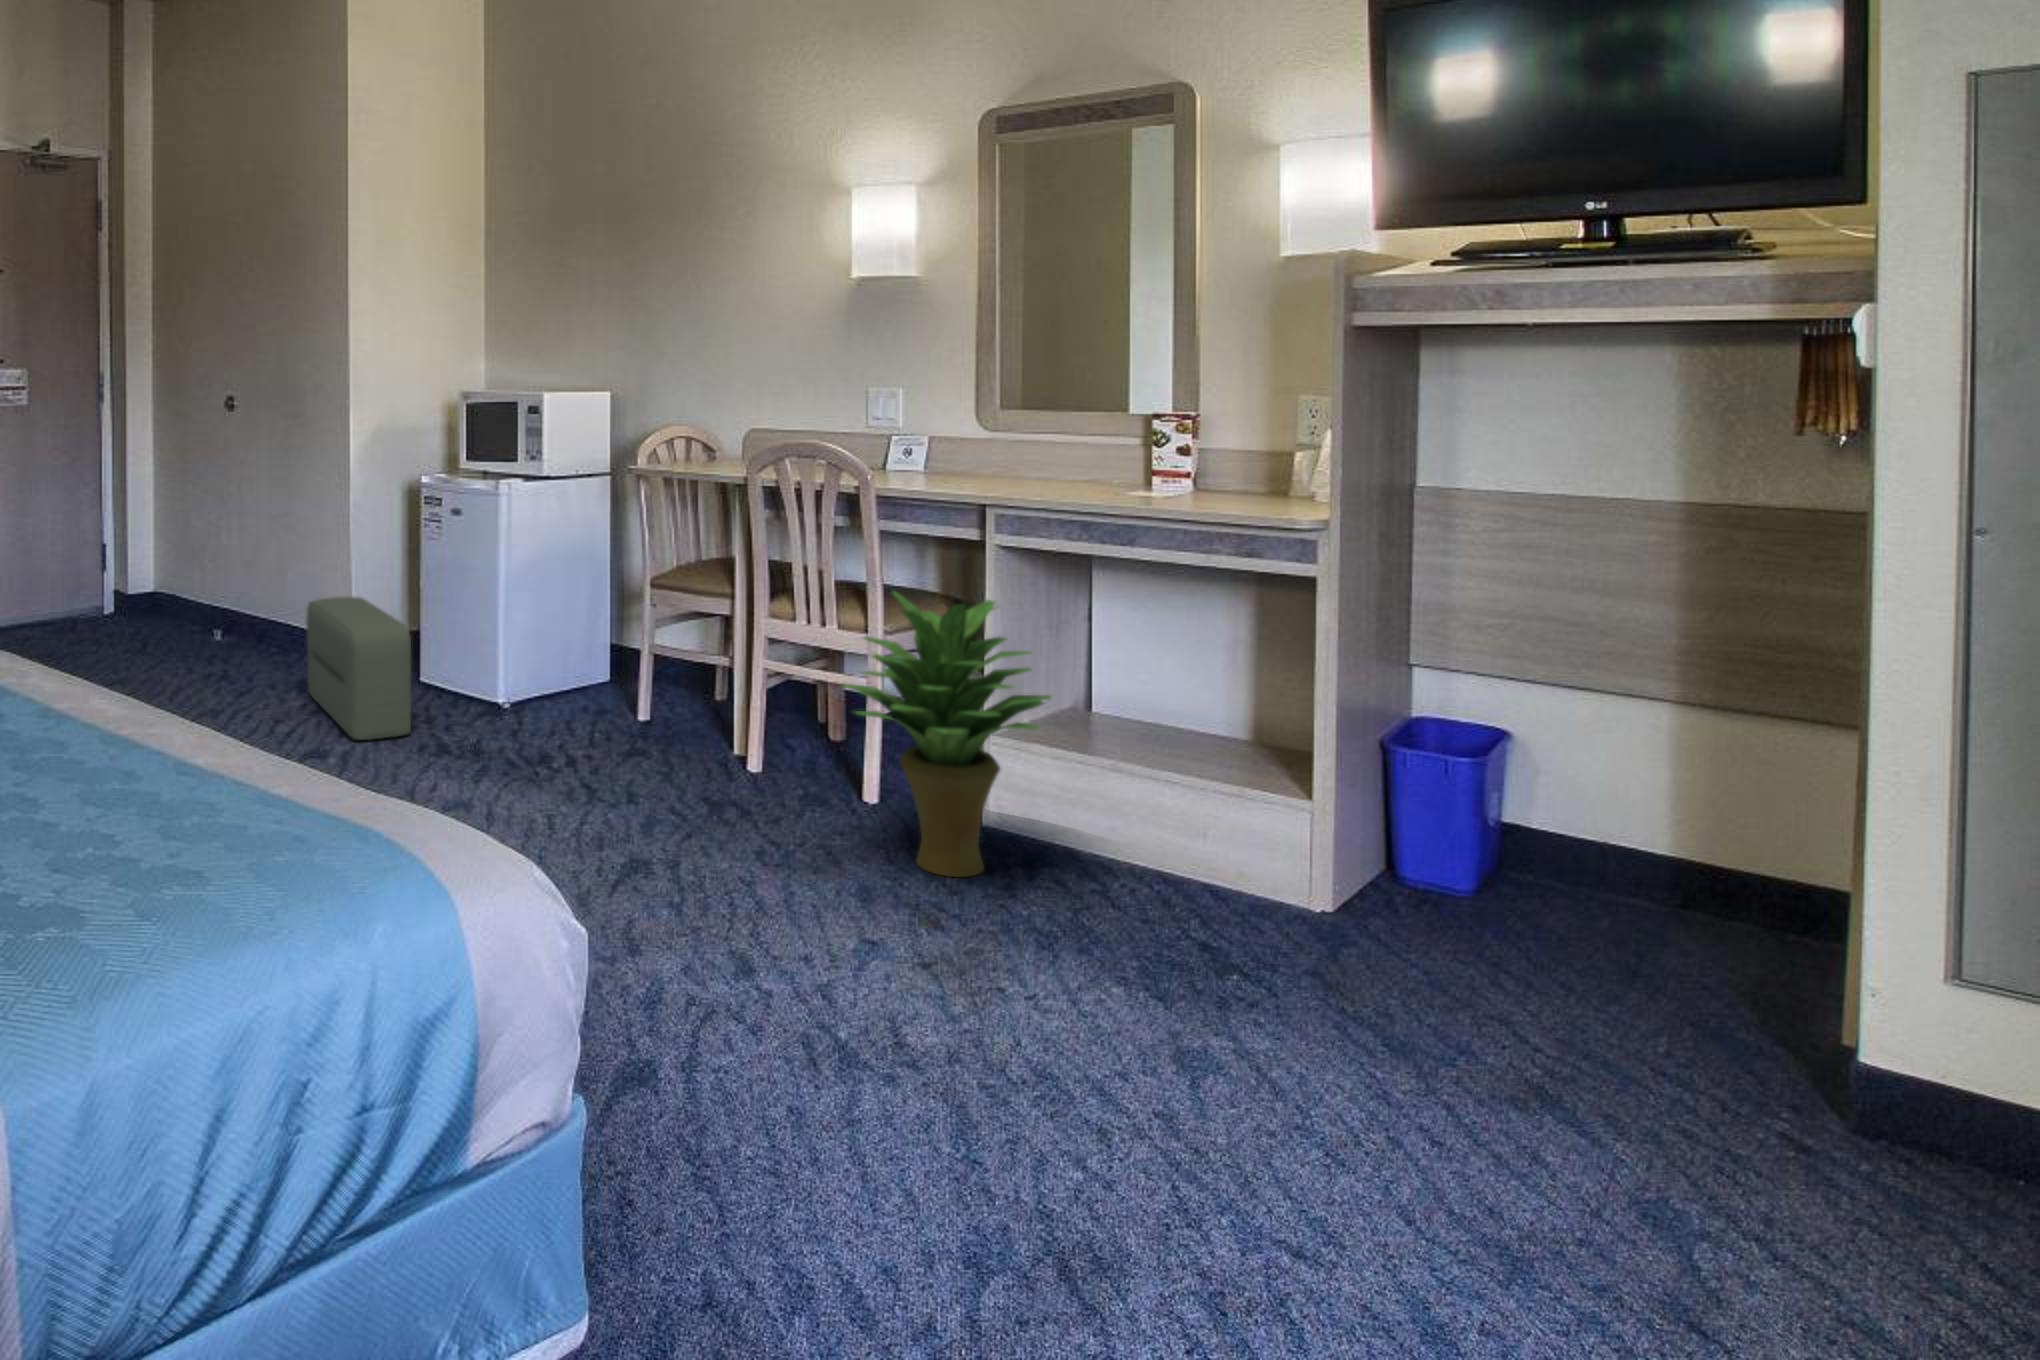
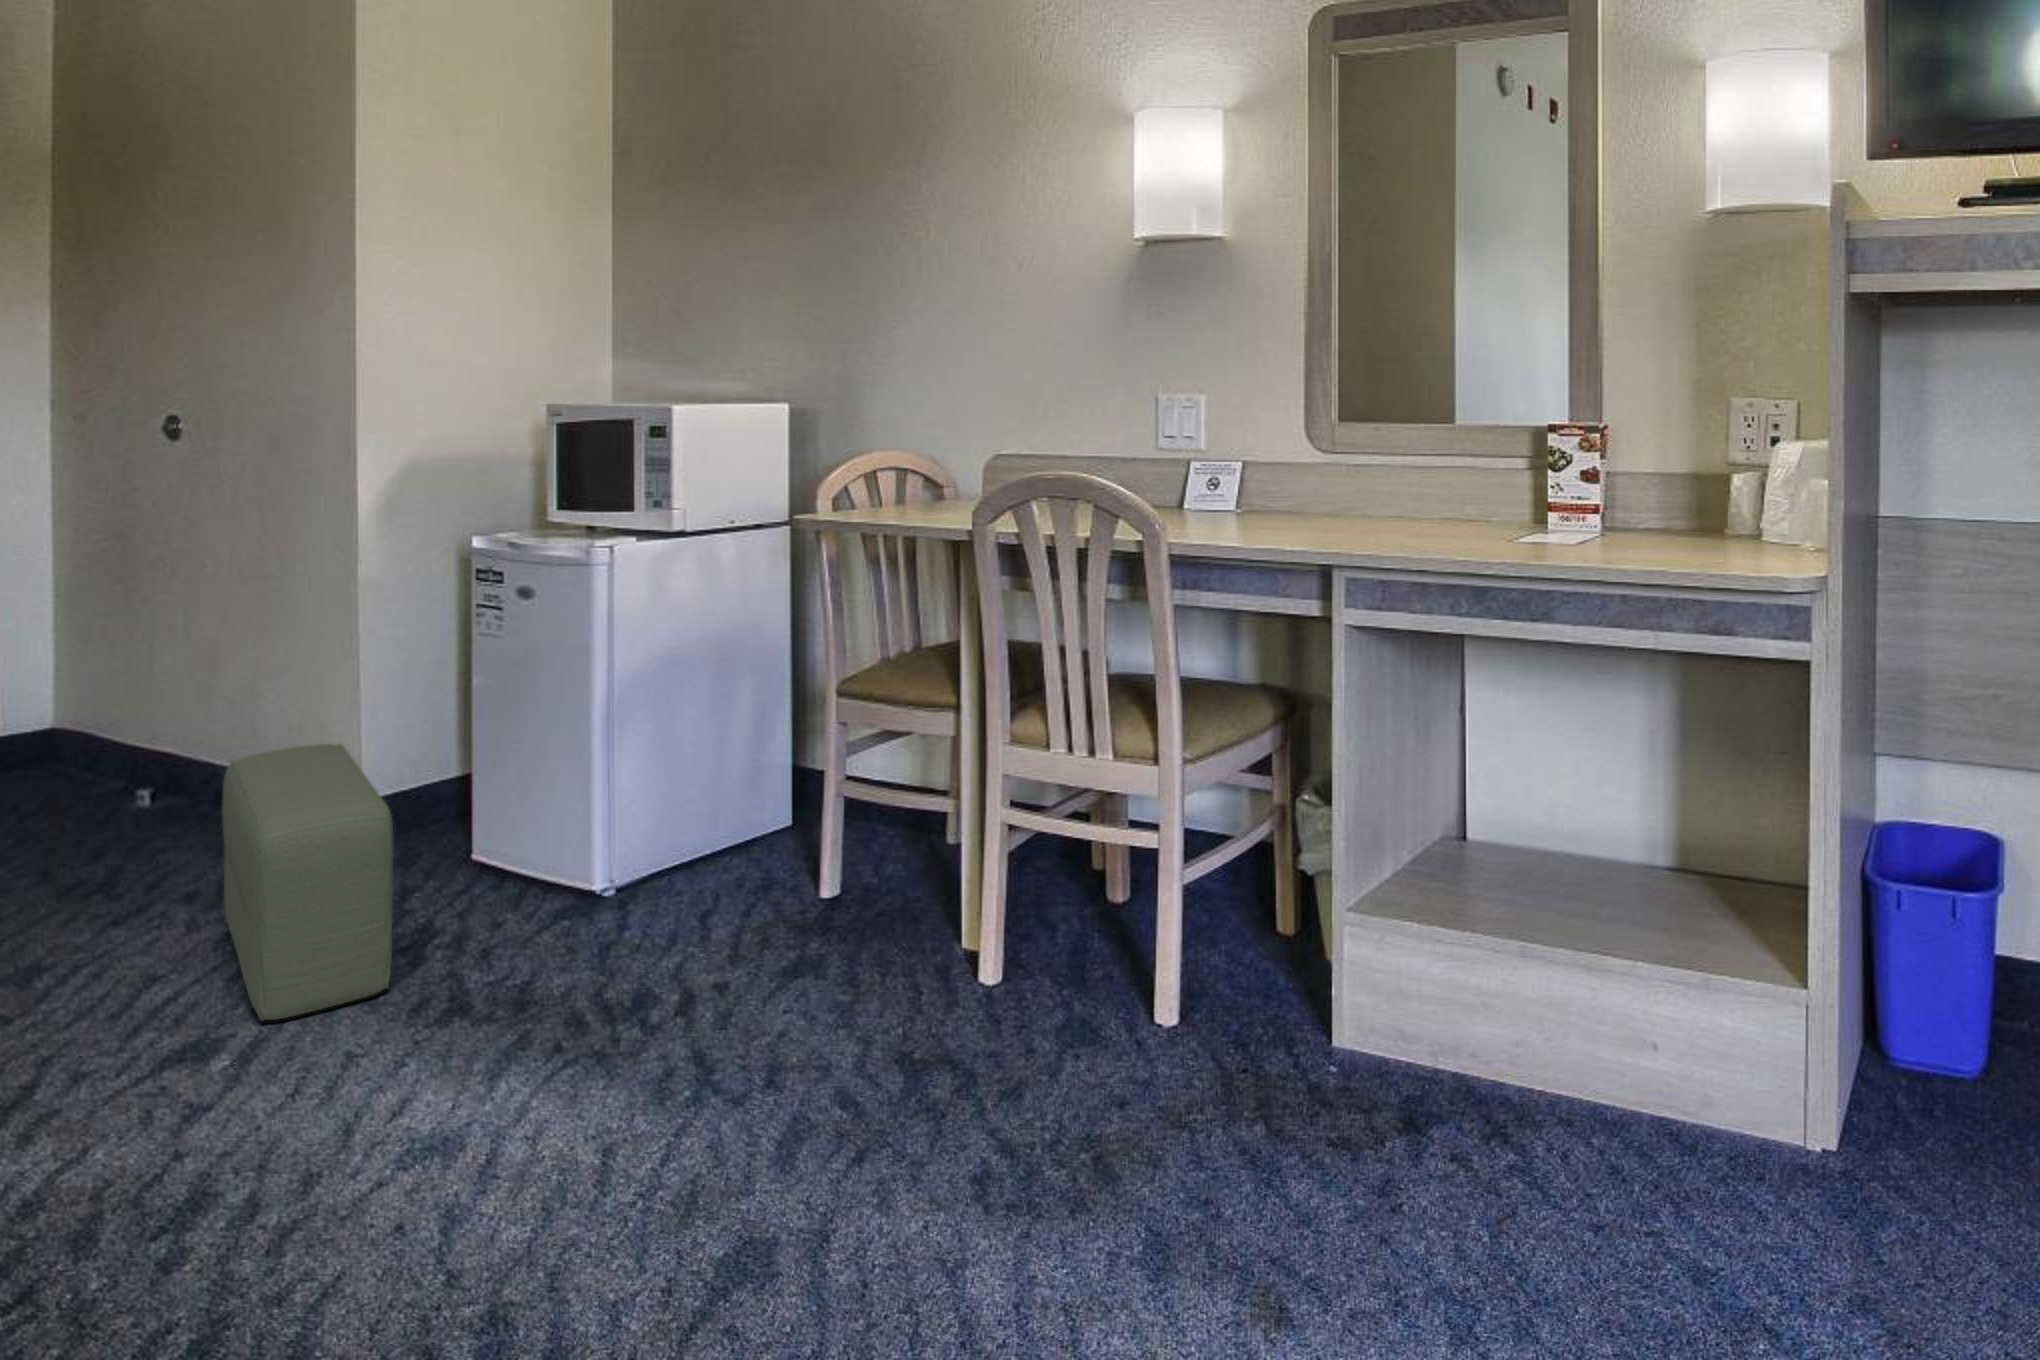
potted plant: present [842,592,1051,877] -> none [1107,714,1431,1179]

